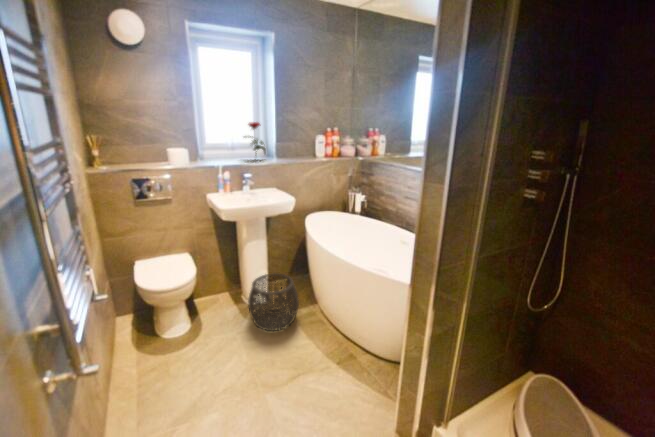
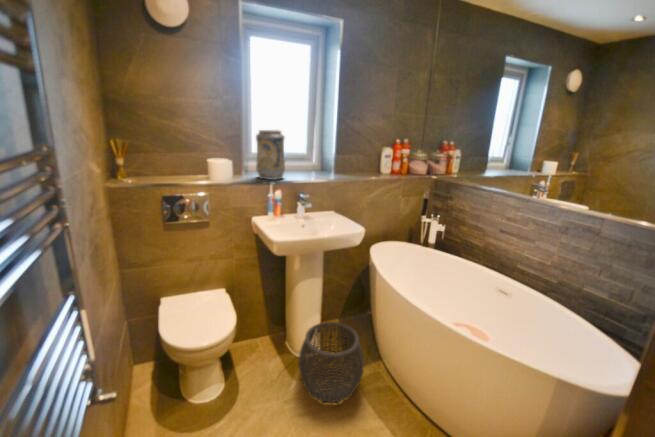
flower: present [248,122,266,154] -> none [296,128,323,174]
decorative vase: none [206,124,233,164] -> present [256,130,285,180]

